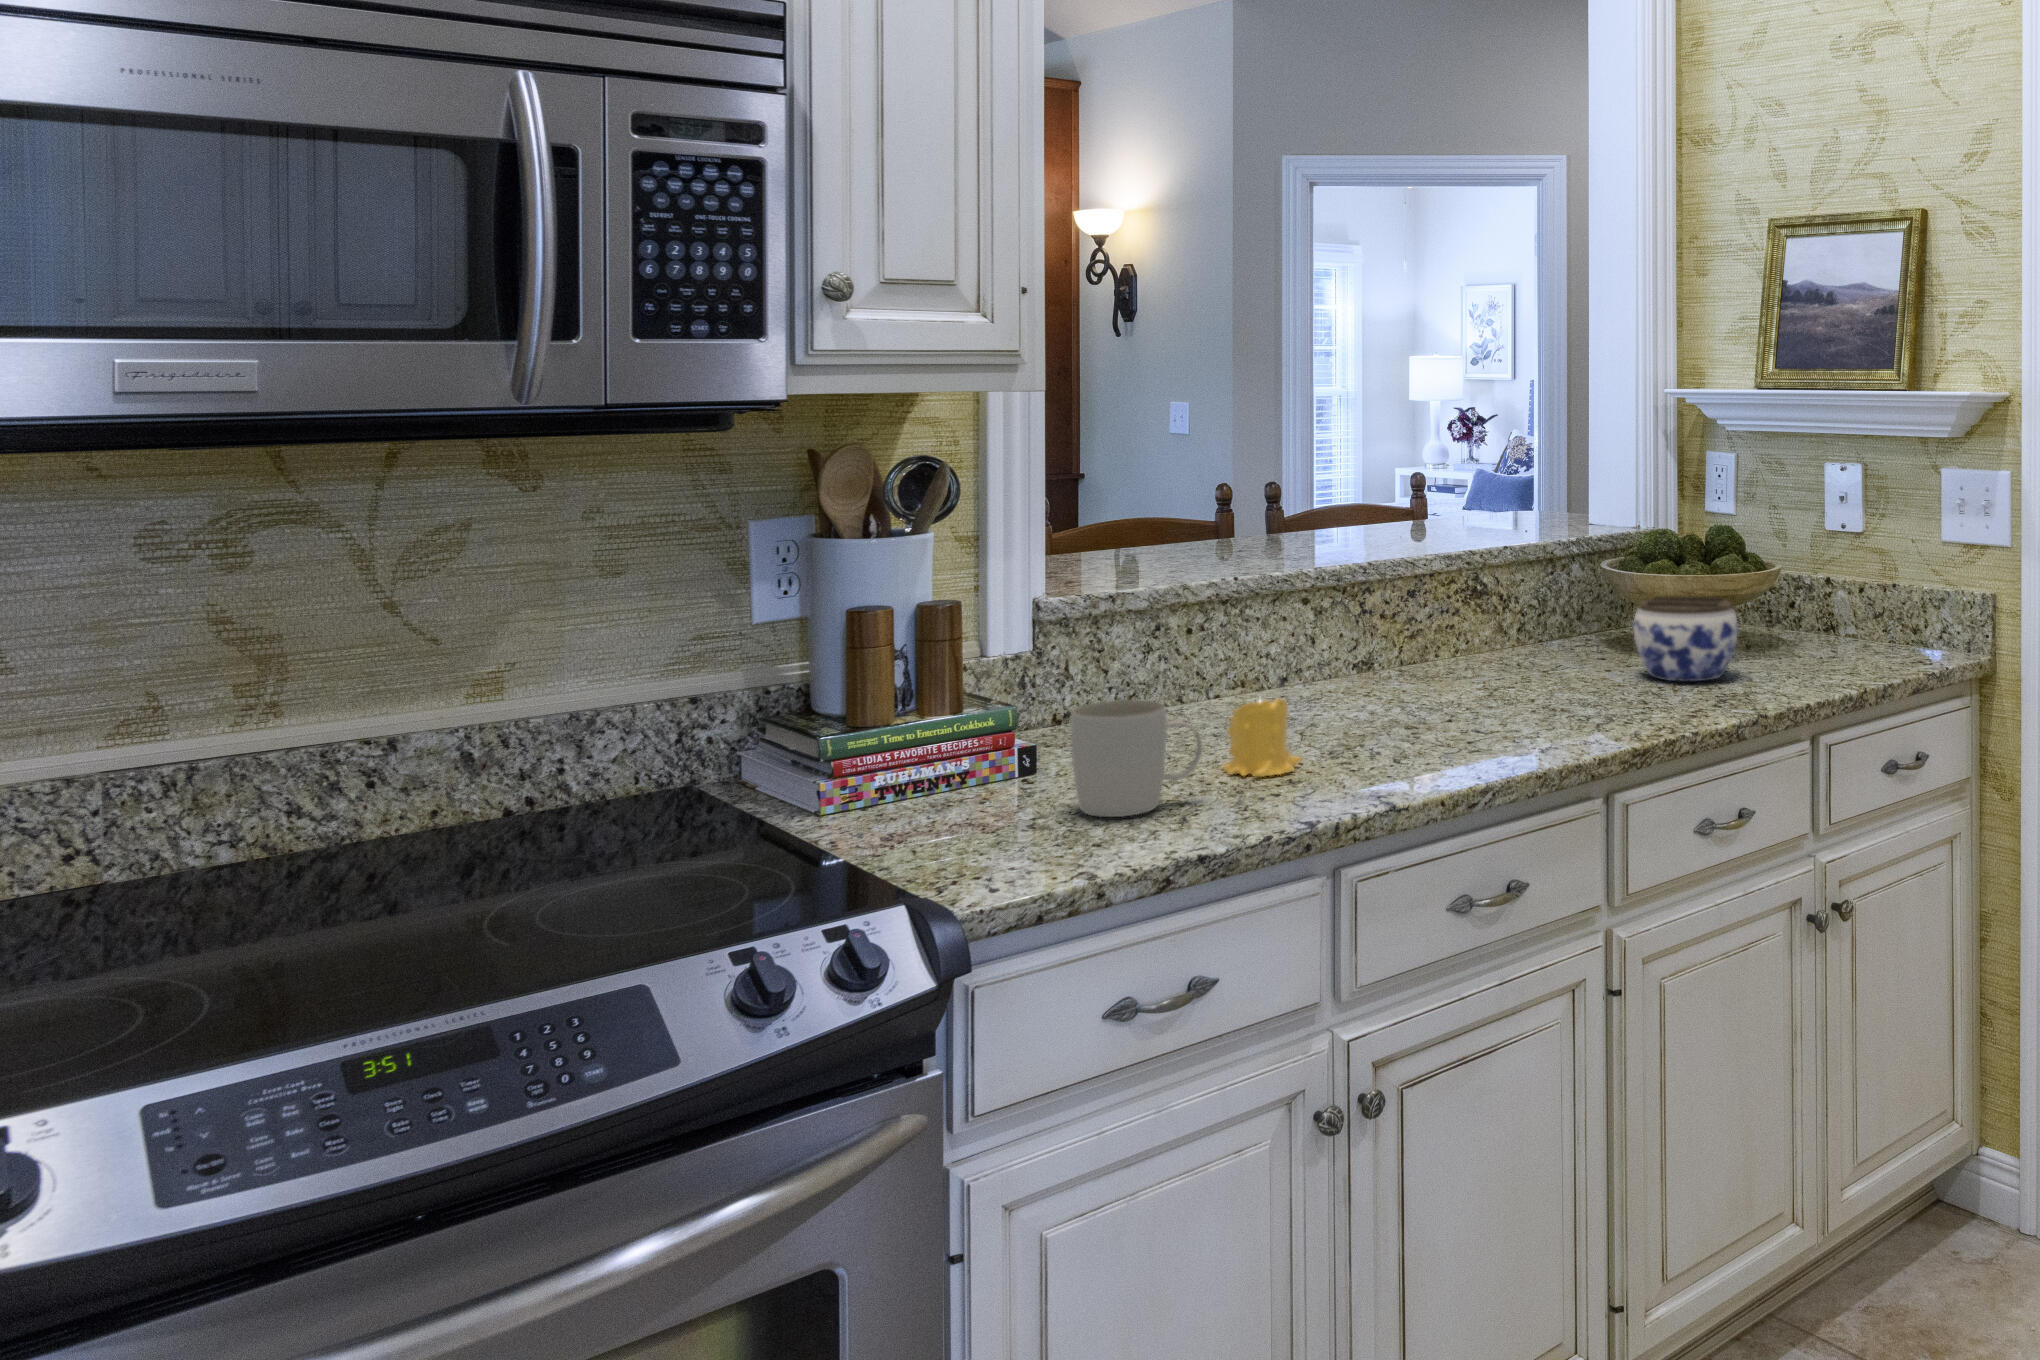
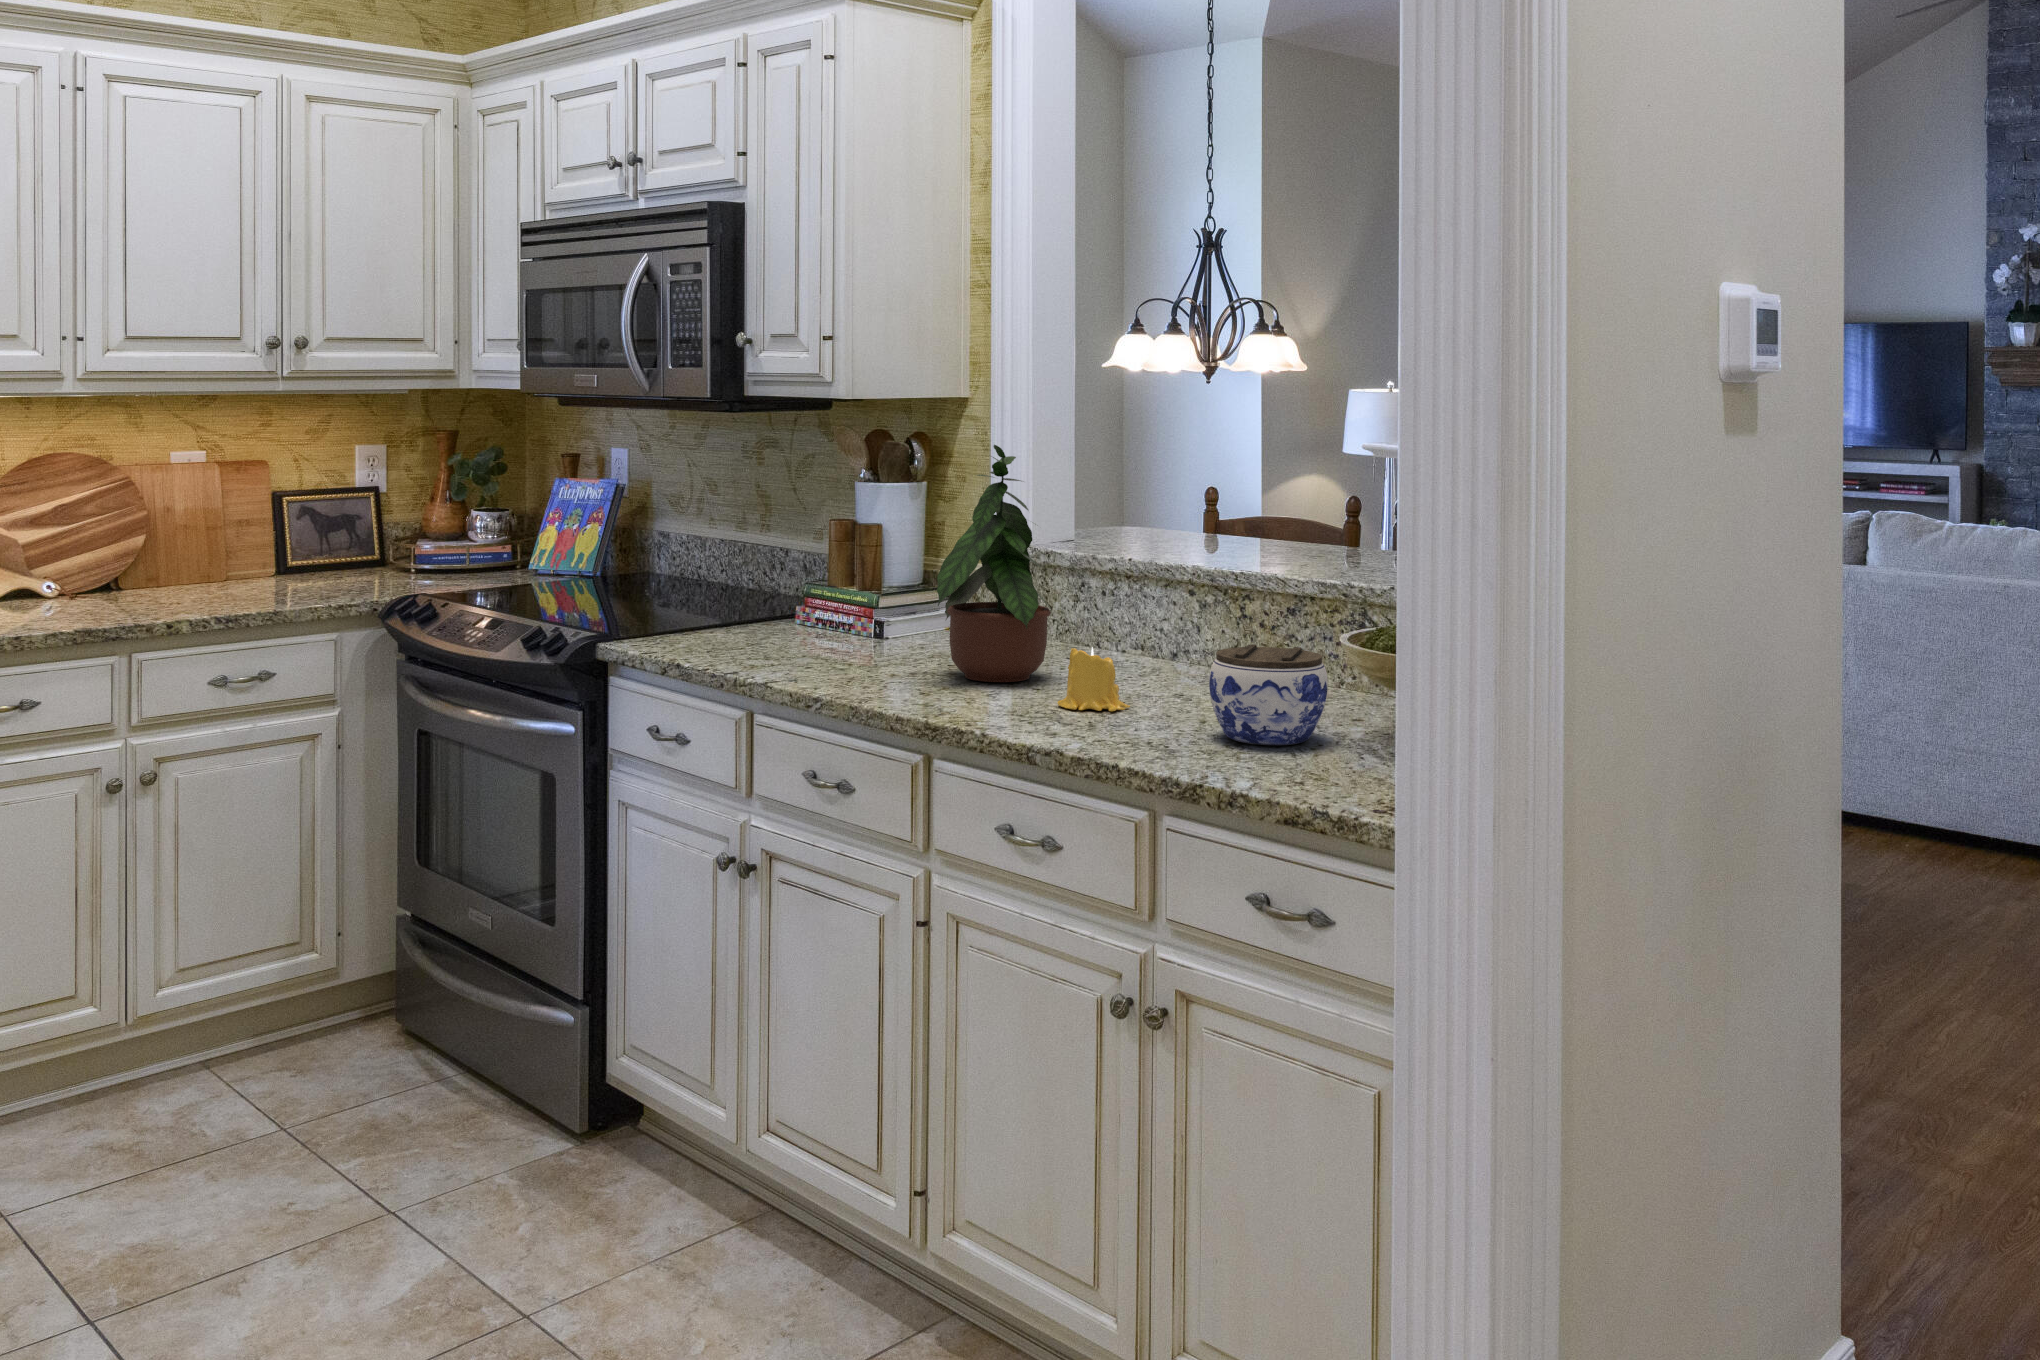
potted plant: none [1305,444,1478,736] -> present [937,445,1051,682]
candle: present [1223,699,1303,777] -> present [1058,647,1130,711]
mug: present [1071,700,1202,817] -> none [741,581,799,648]

